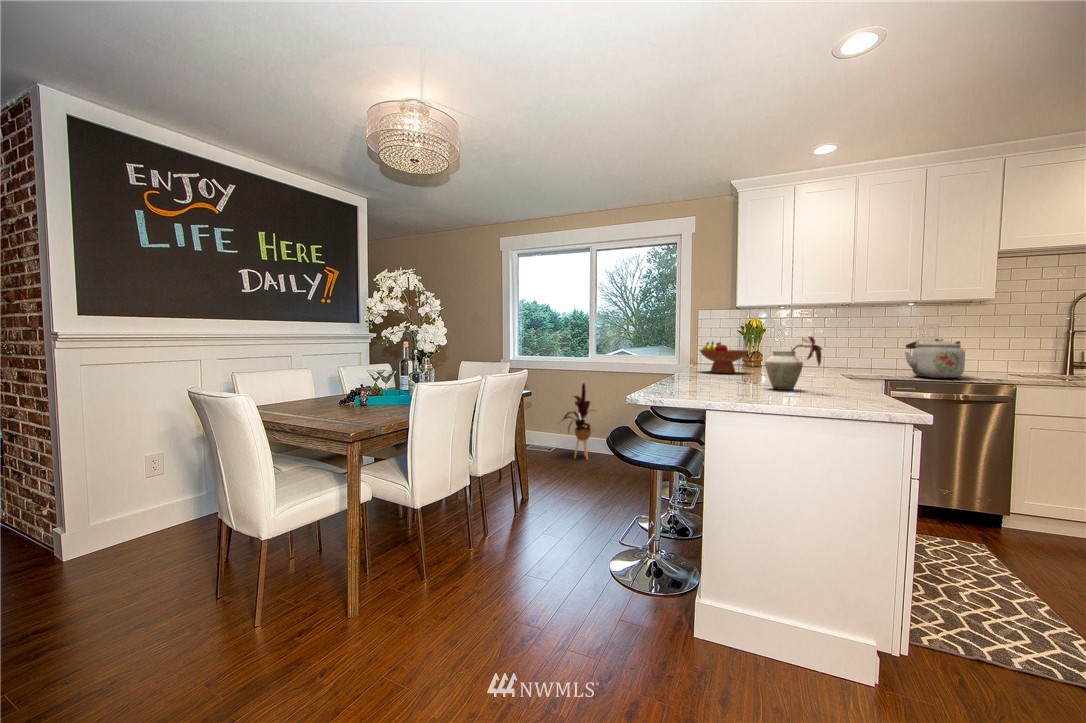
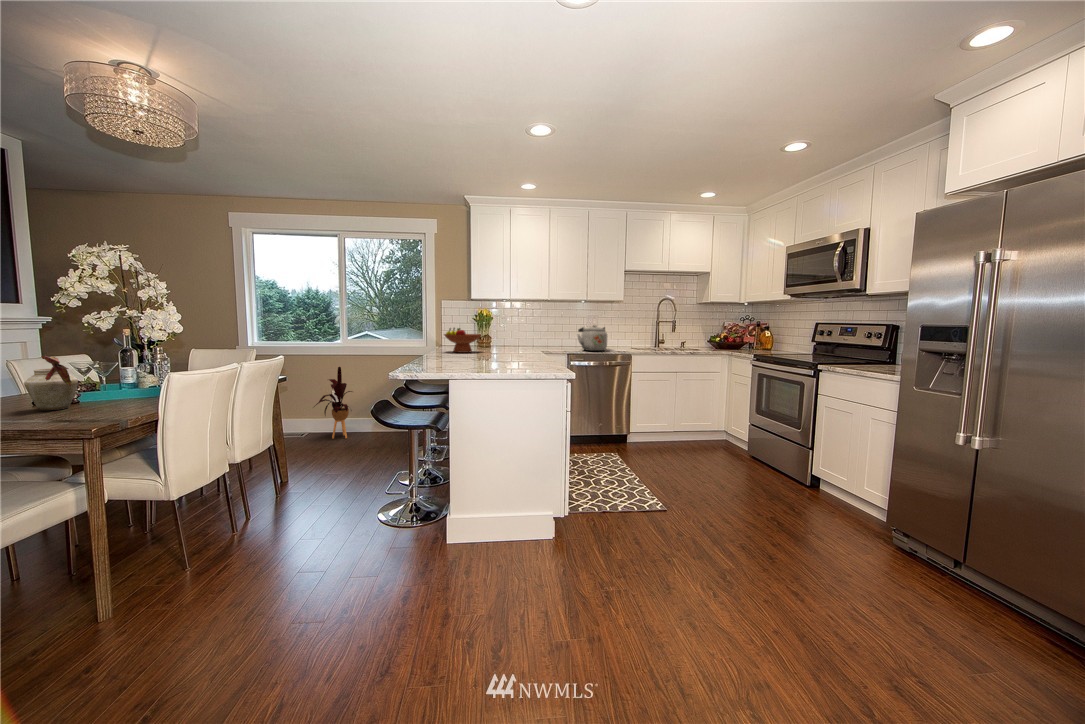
vase: present [765,336,822,390] -> present [24,356,78,411]

